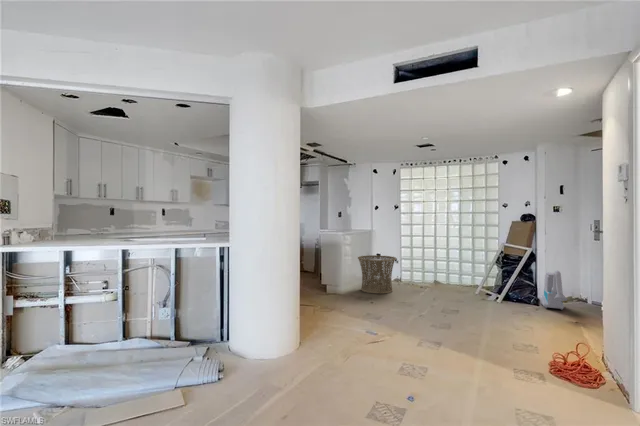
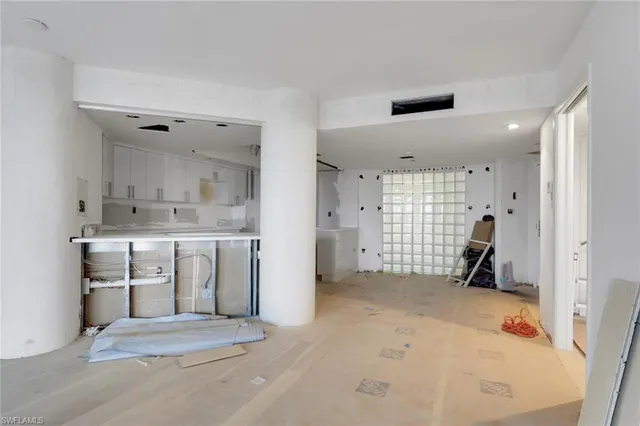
basket: present [358,255,396,294] -> none [348,249,381,282]

